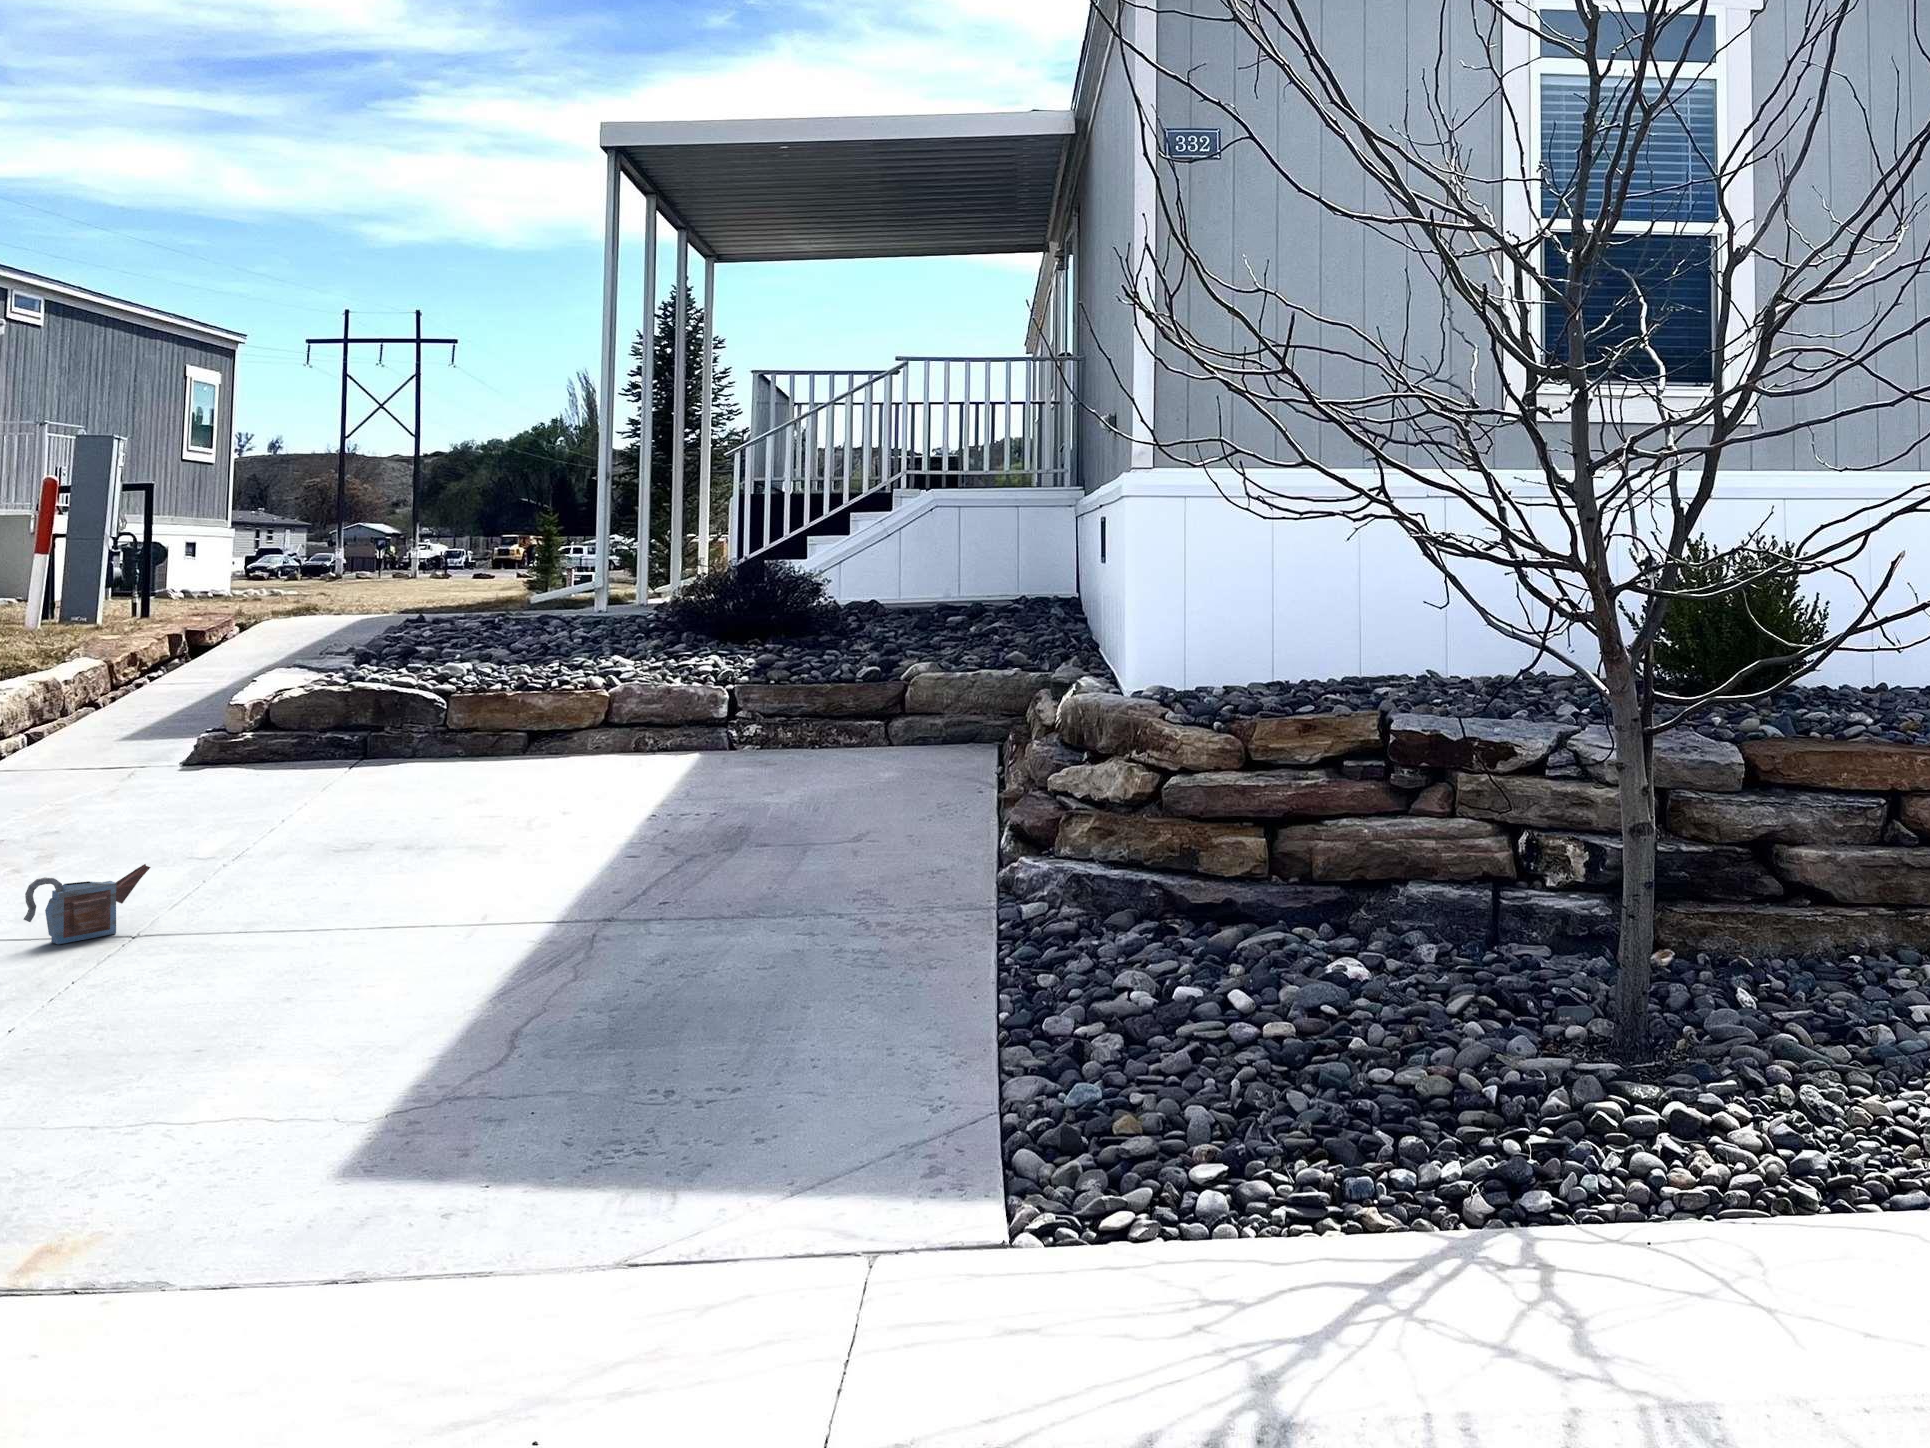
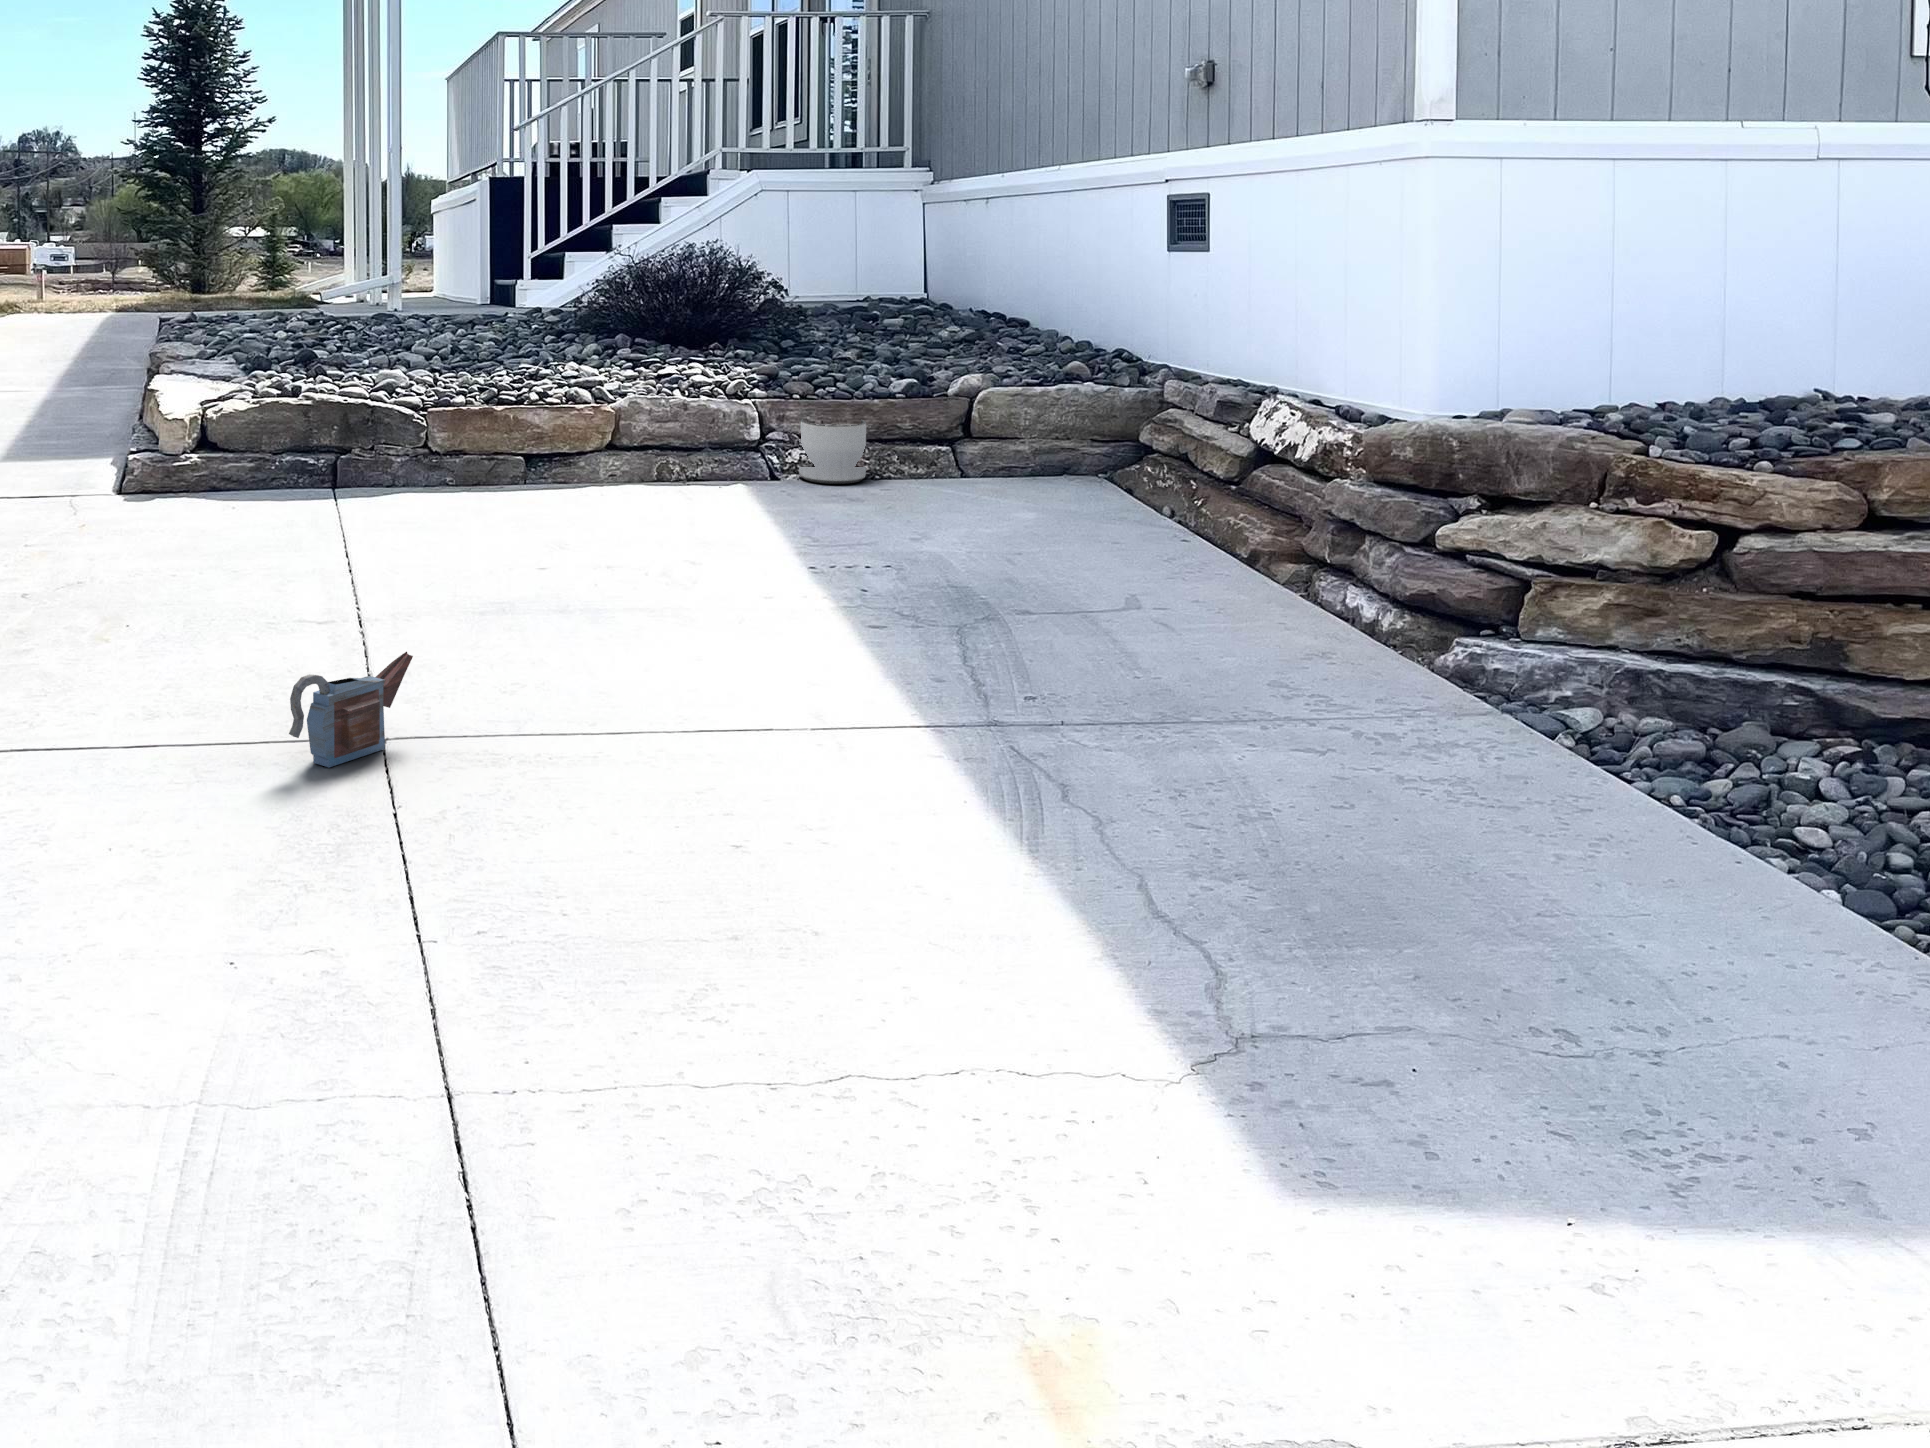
planter: none [757,699,810,754] -> present [799,419,866,484]

